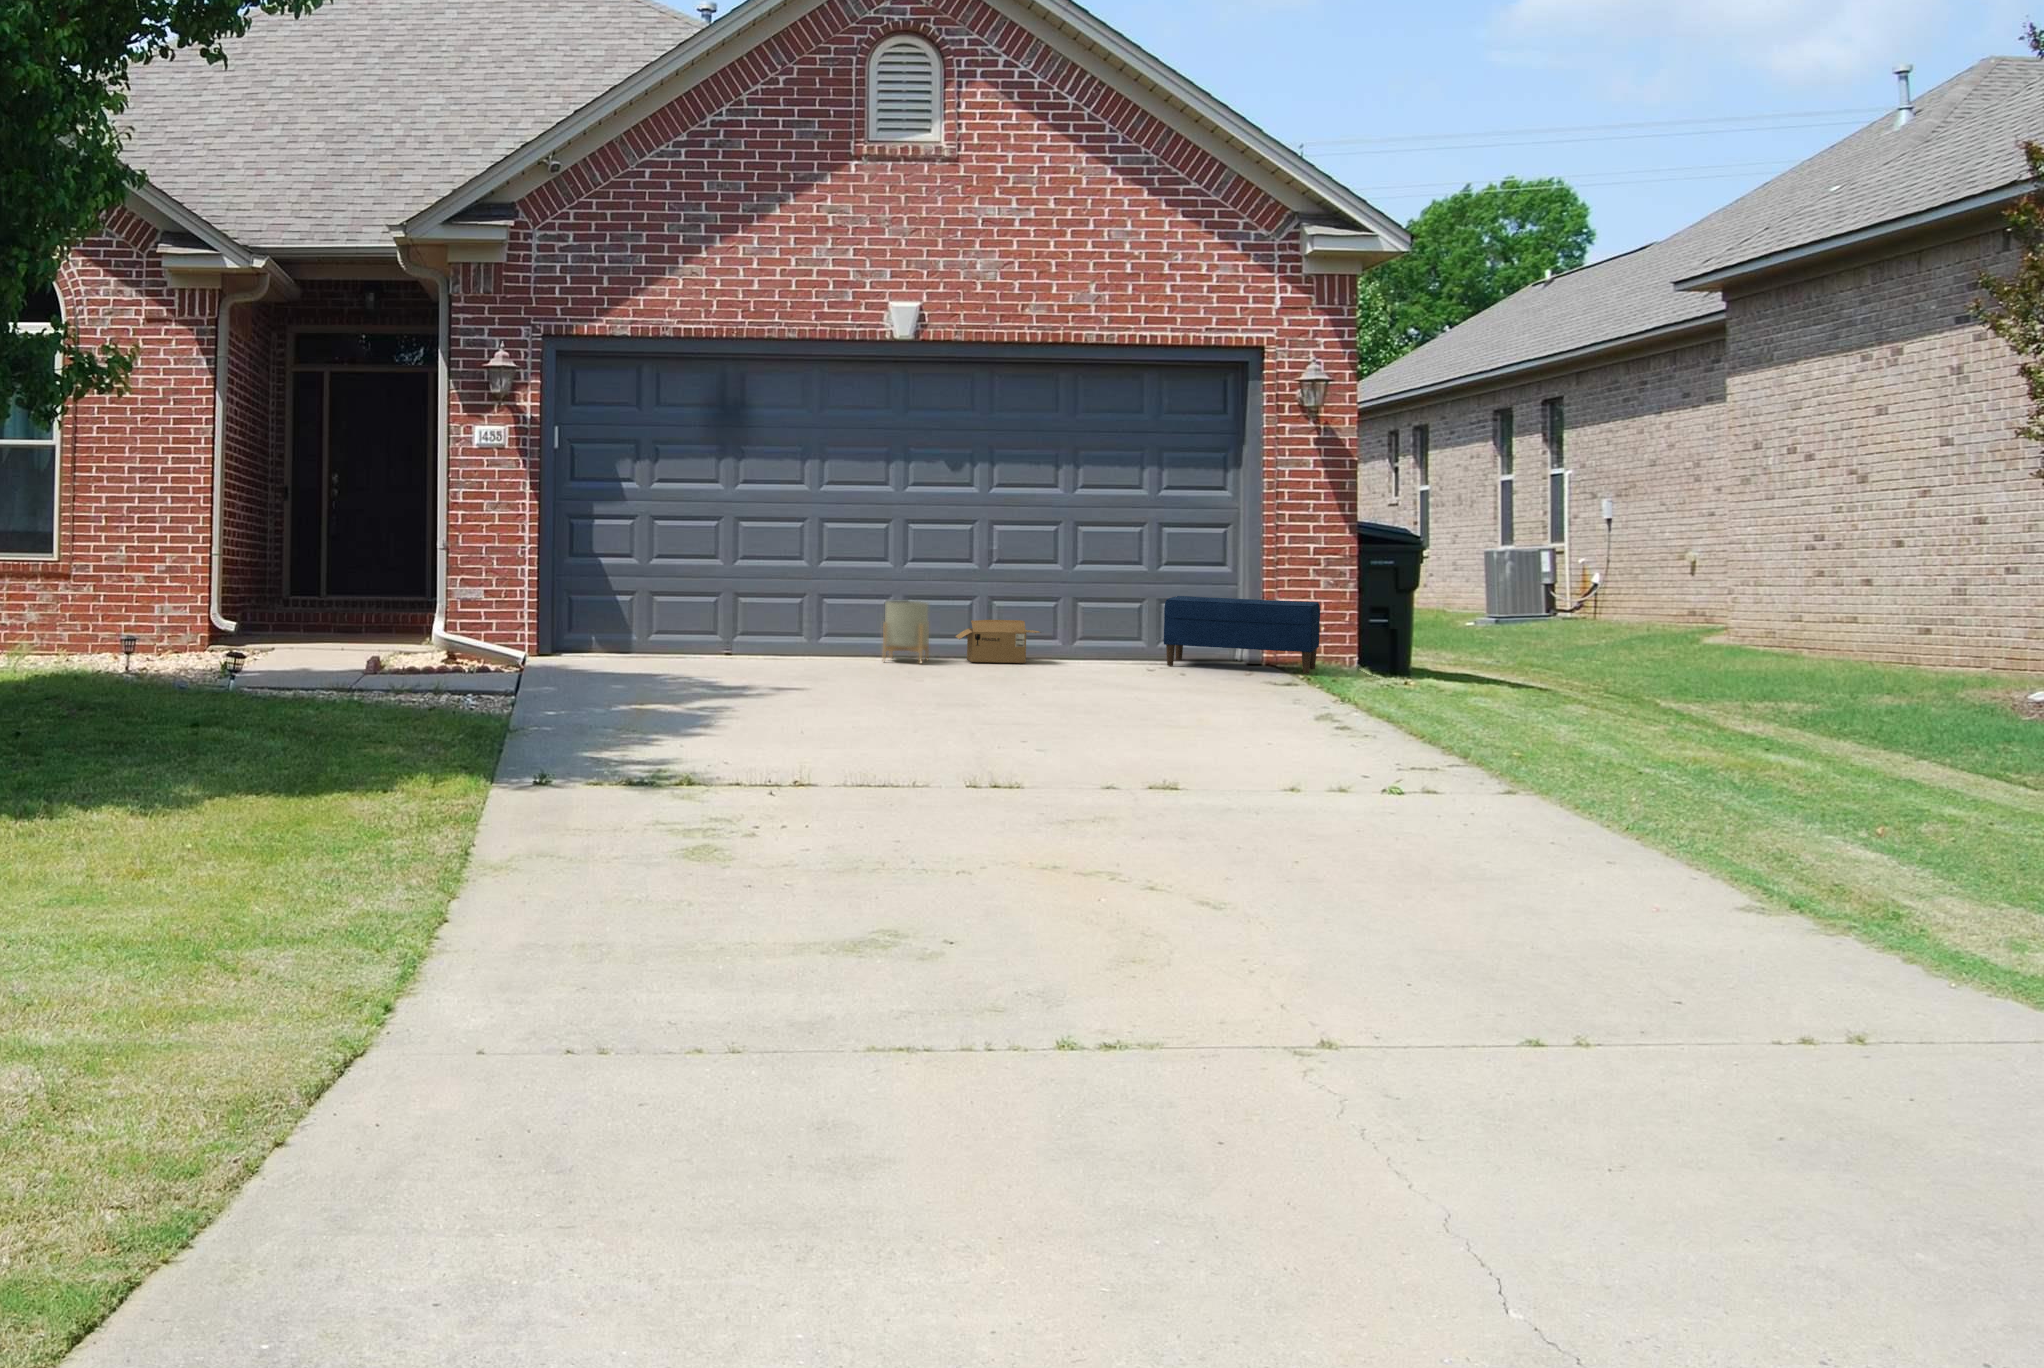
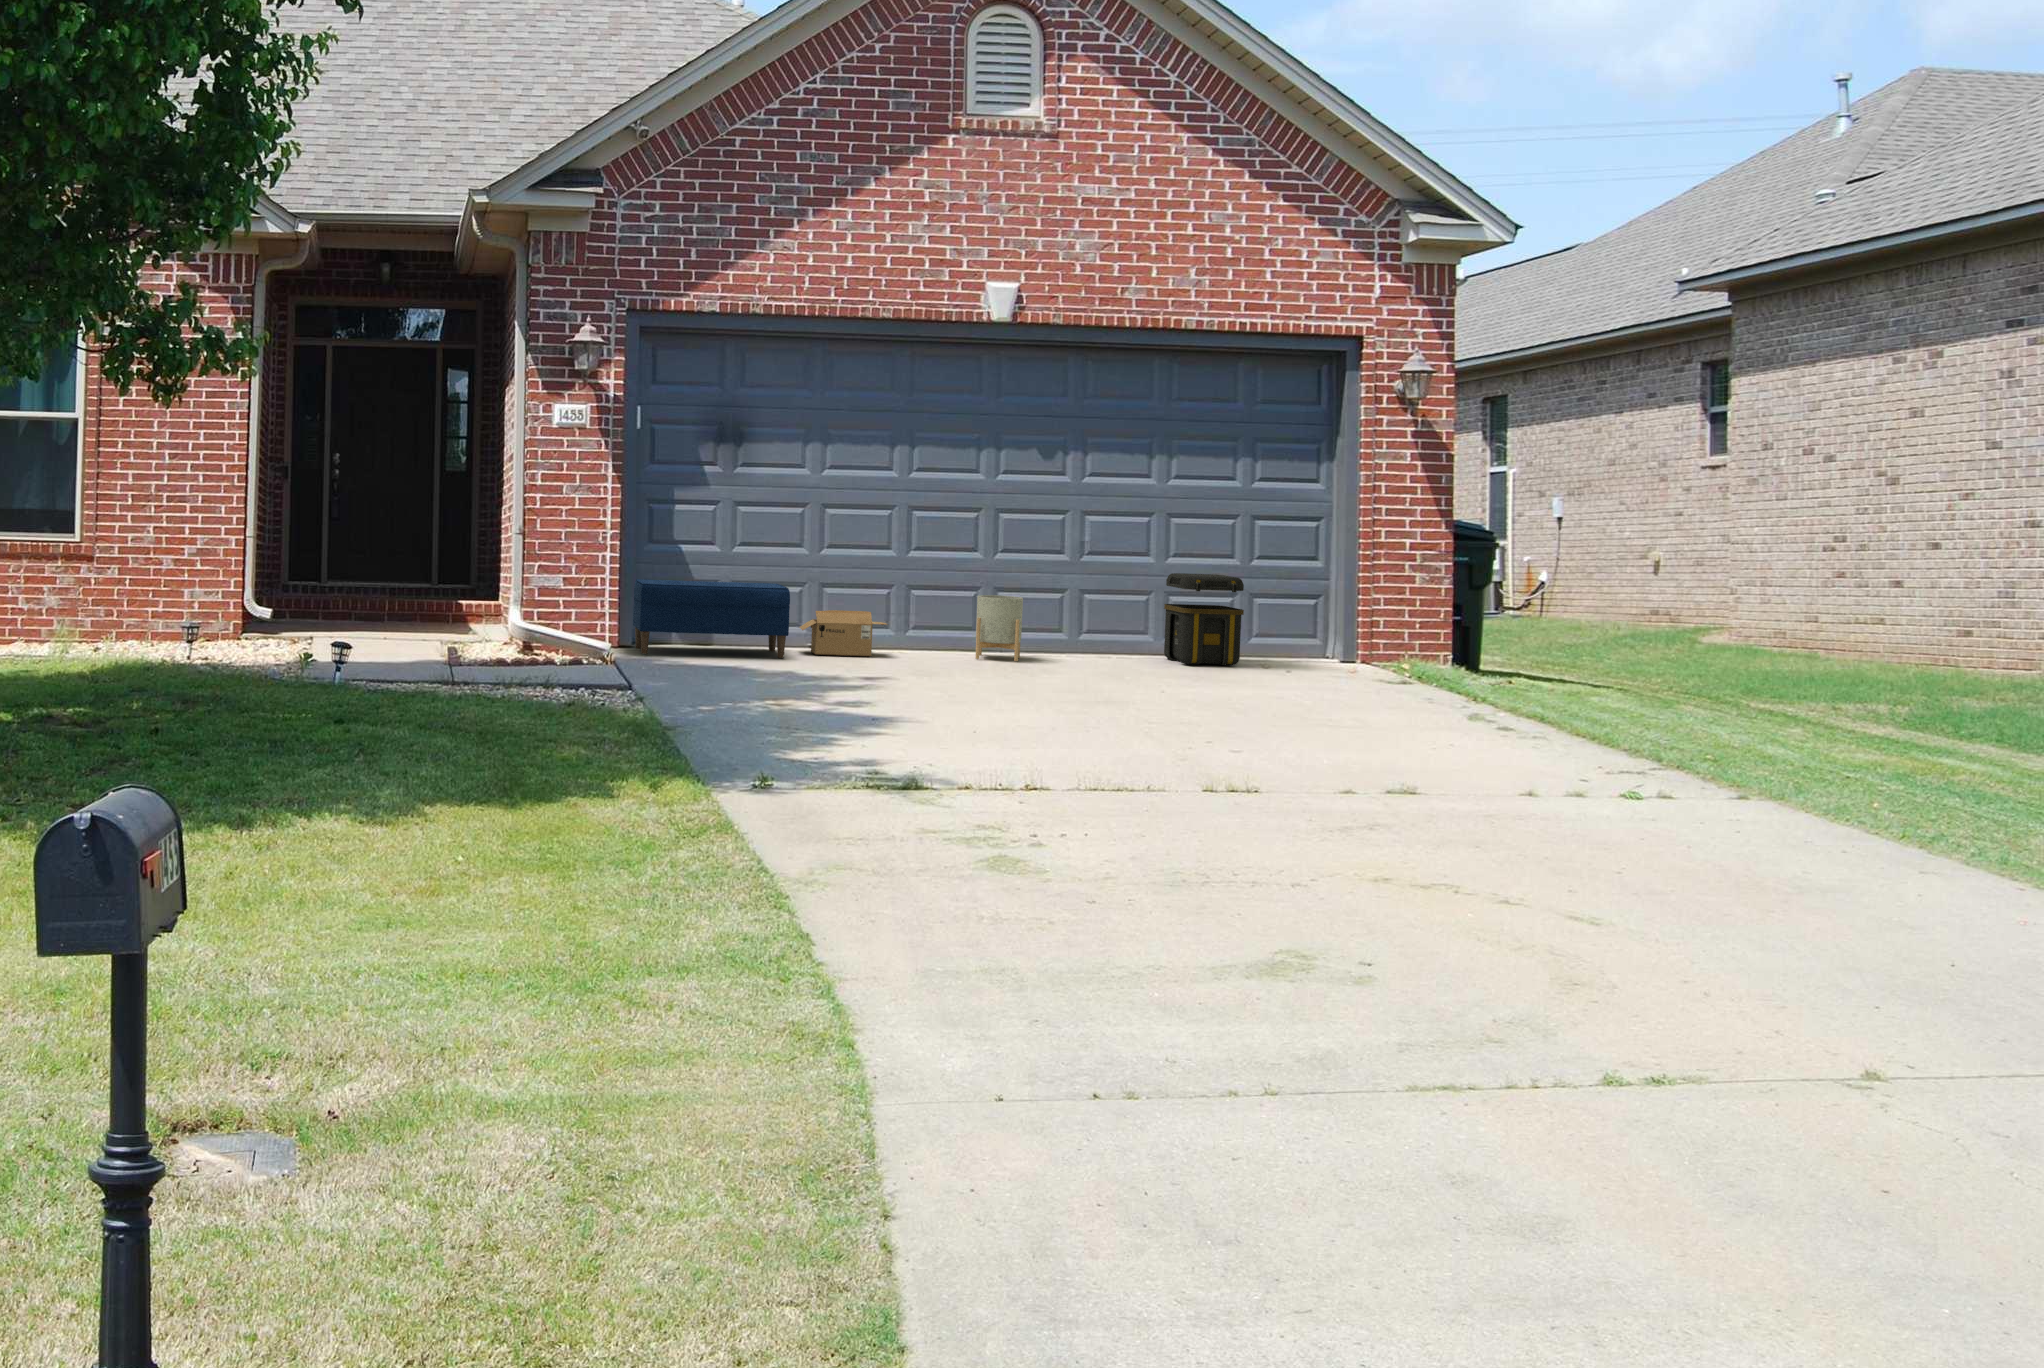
toolbox: none [1071,578,1144,666] -> present [1164,573,1244,665]
bench: present [1164,596,1320,674] -> present [633,579,790,658]
cardboard box: present [955,620,1040,663] -> present [799,610,888,657]

